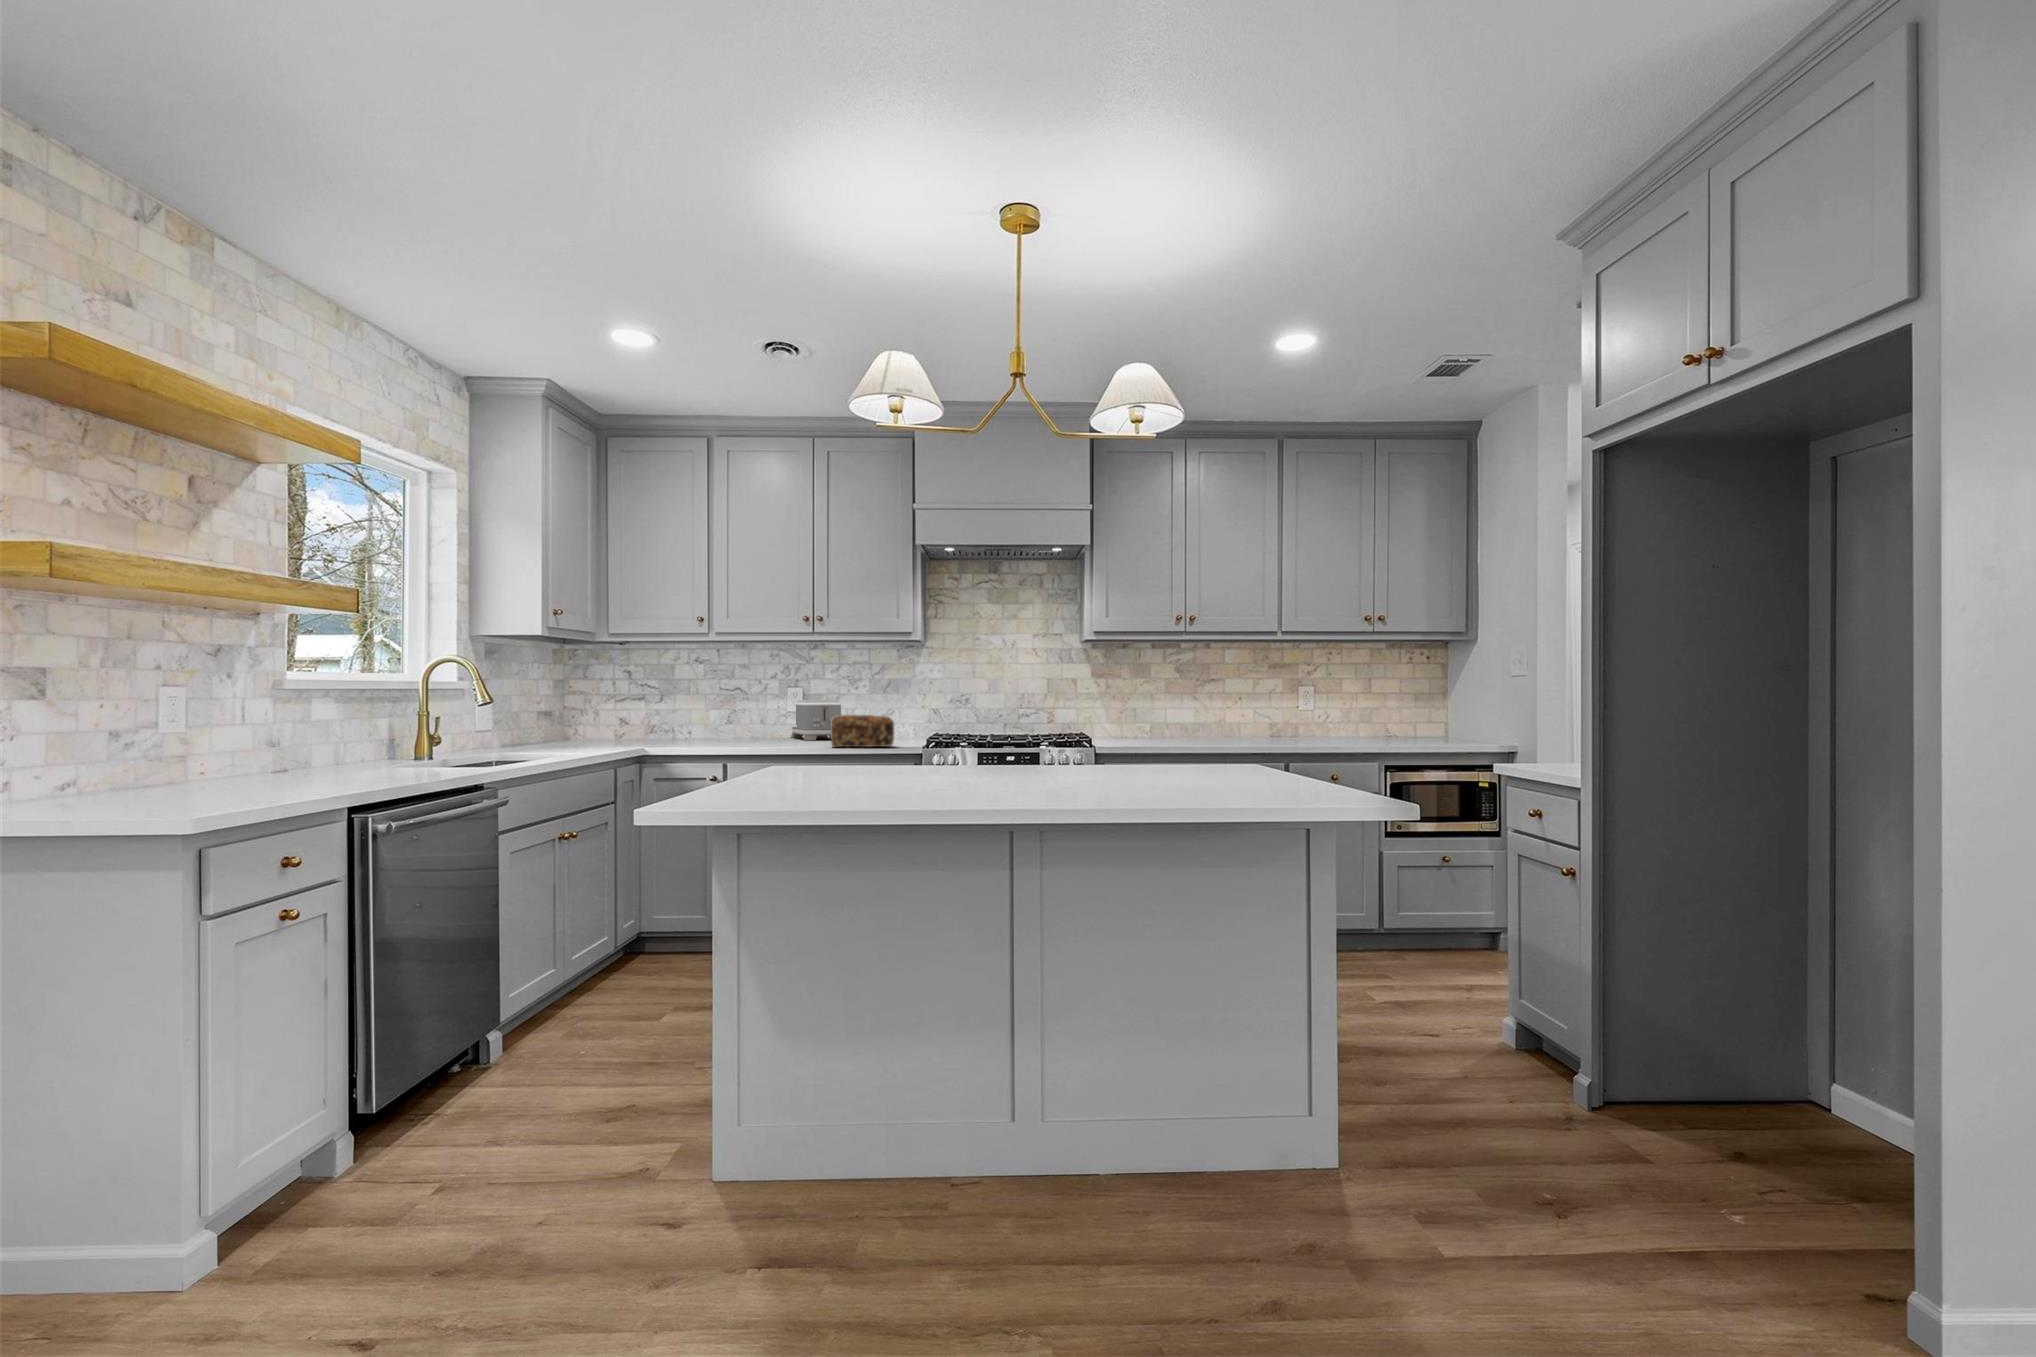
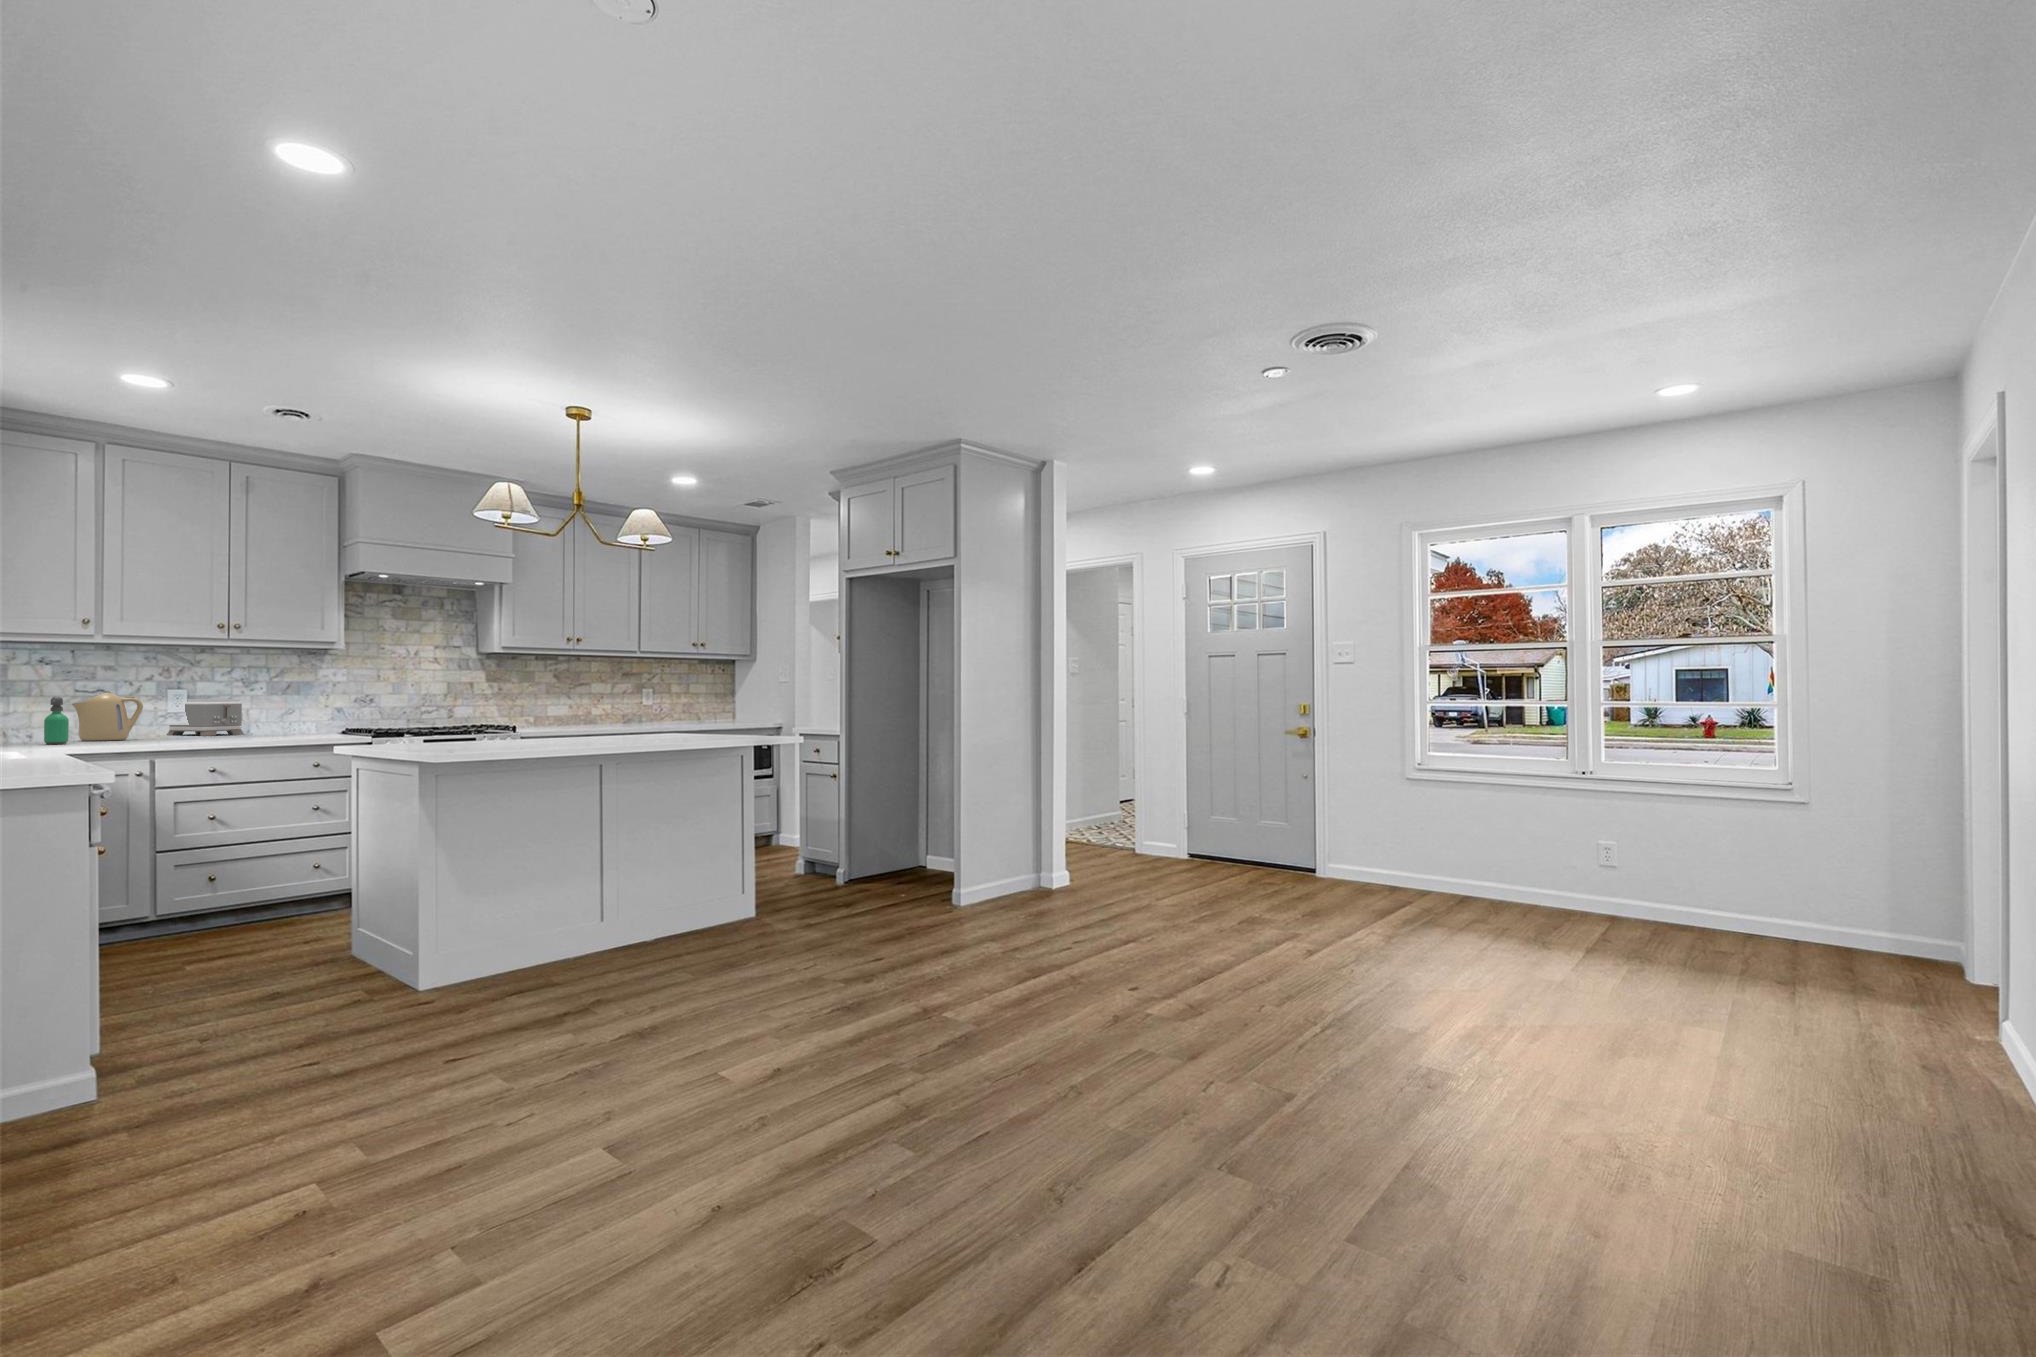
kettle: none [687,693,739,744] -> present [72,693,143,741]
soap dispenser: none [643,697,661,747] -> present [44,697,69,744]
bread loaf: present [831,715,894,747] -> none [270,711,339,738]

